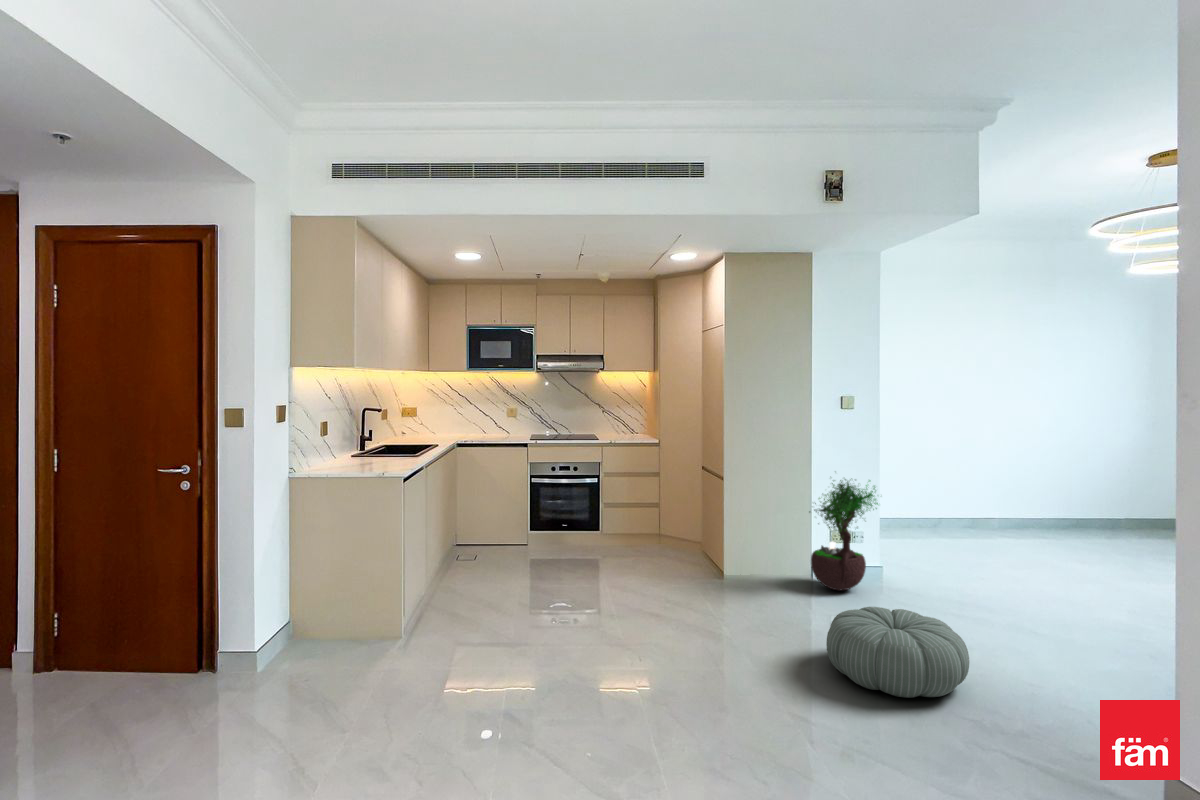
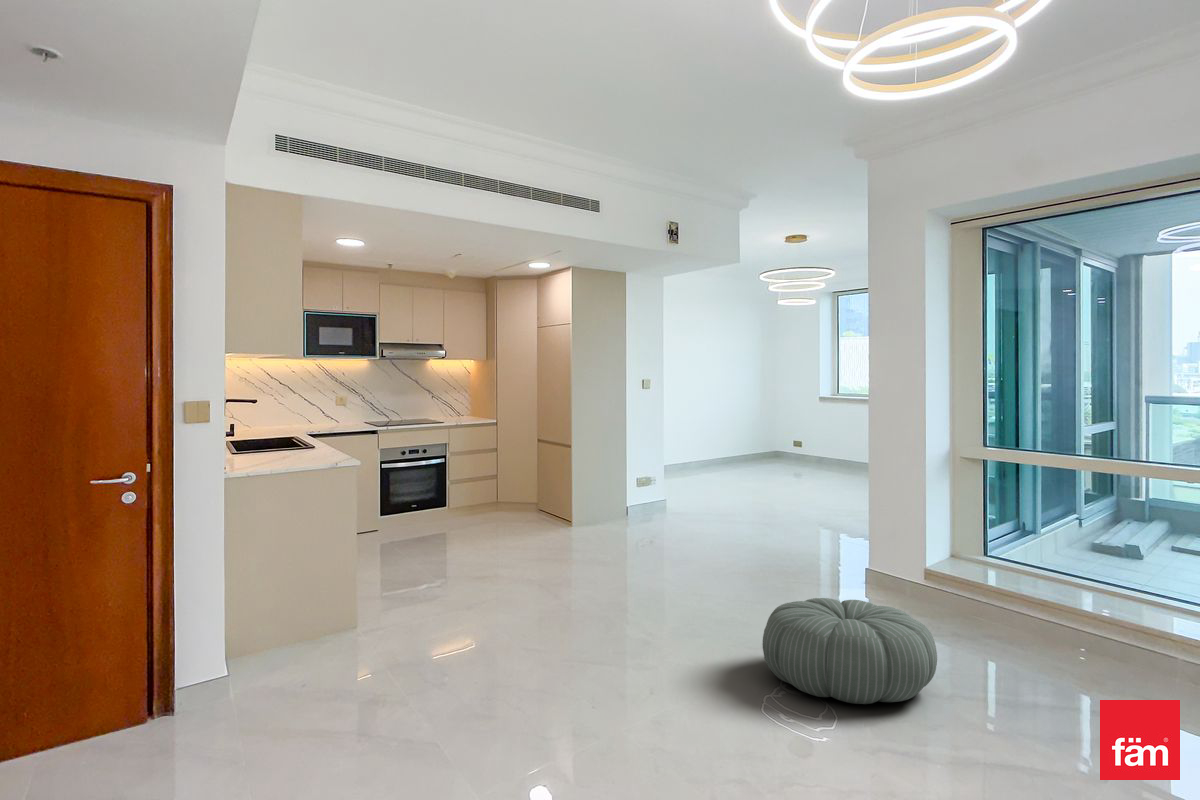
potted tree: present [811,479,878,590] -> none [737,444,824,595]

